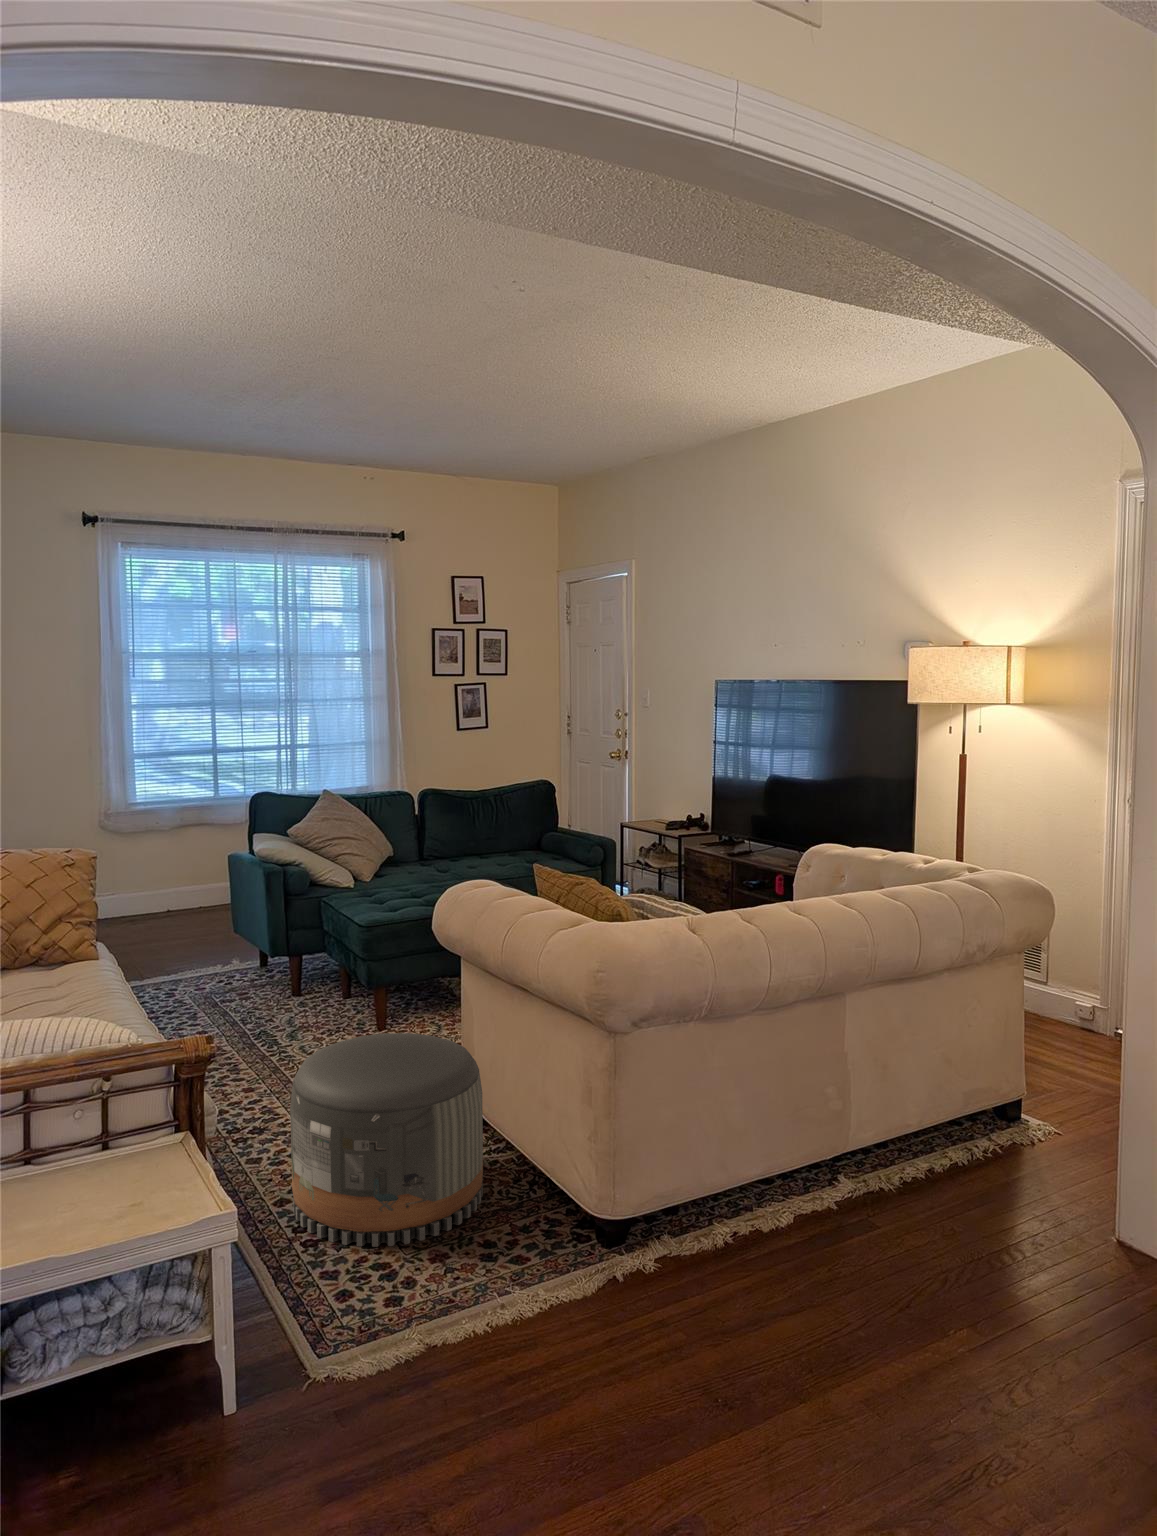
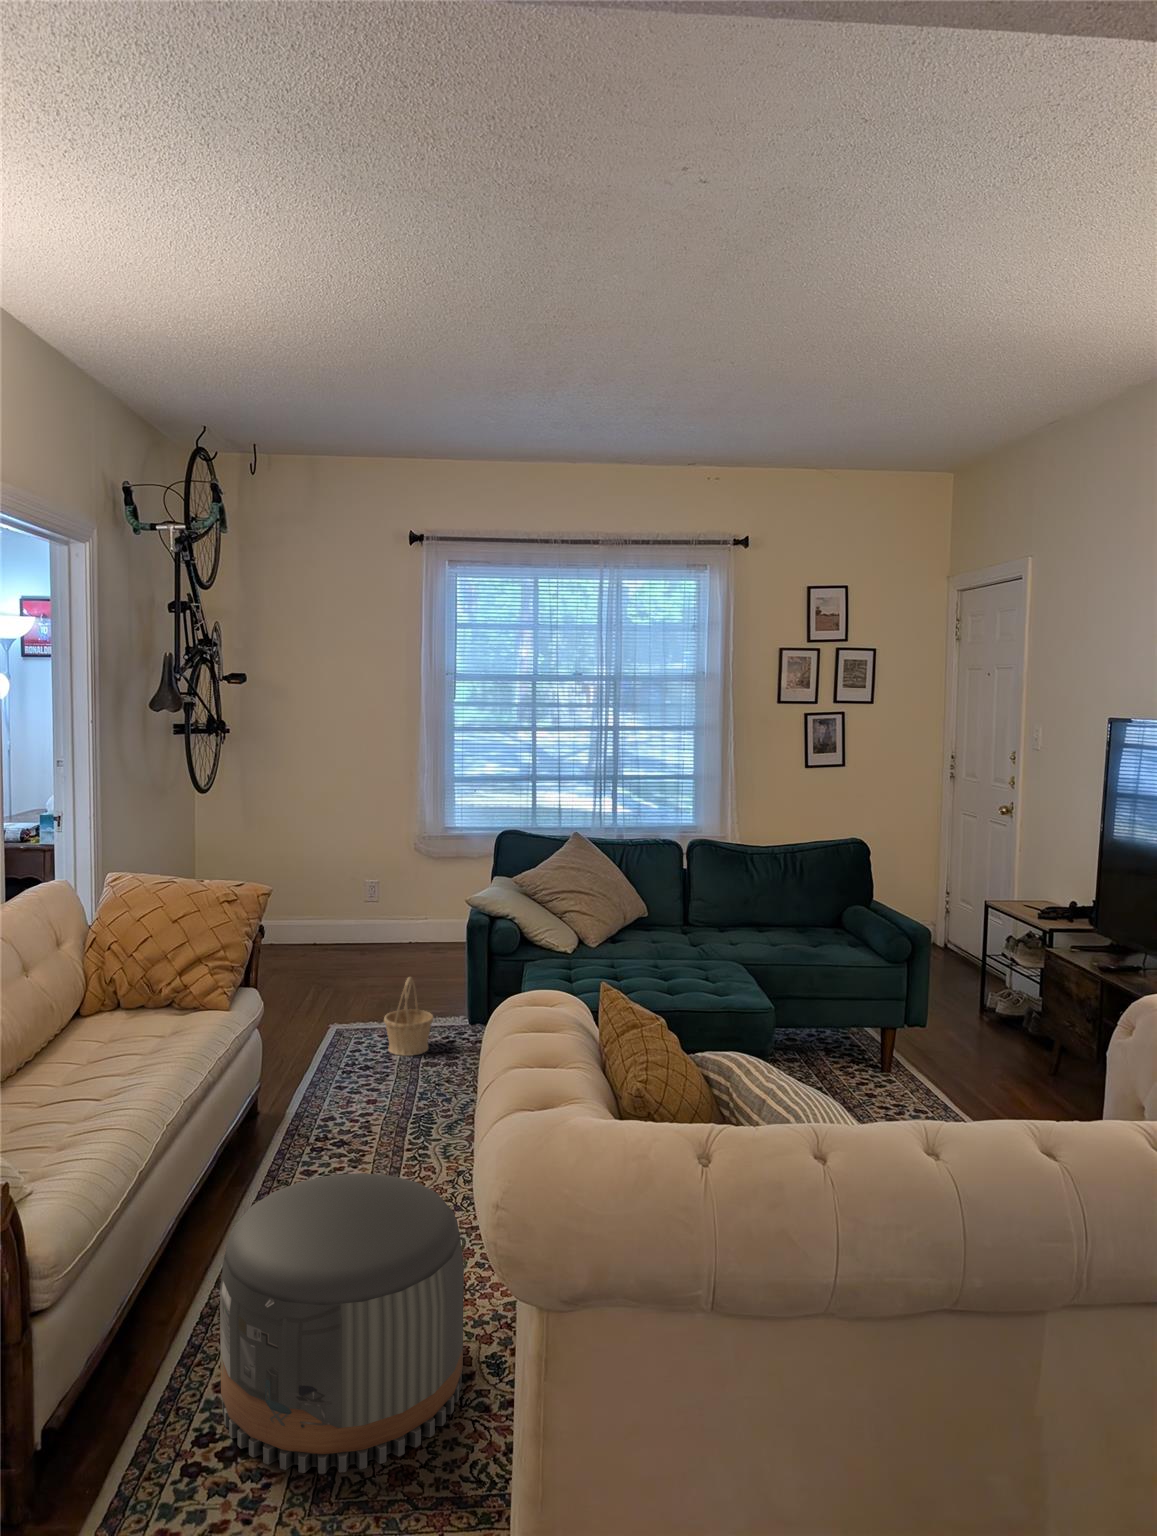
basket: none [176,929,225,1002] -> present [384,977,433,1056]

